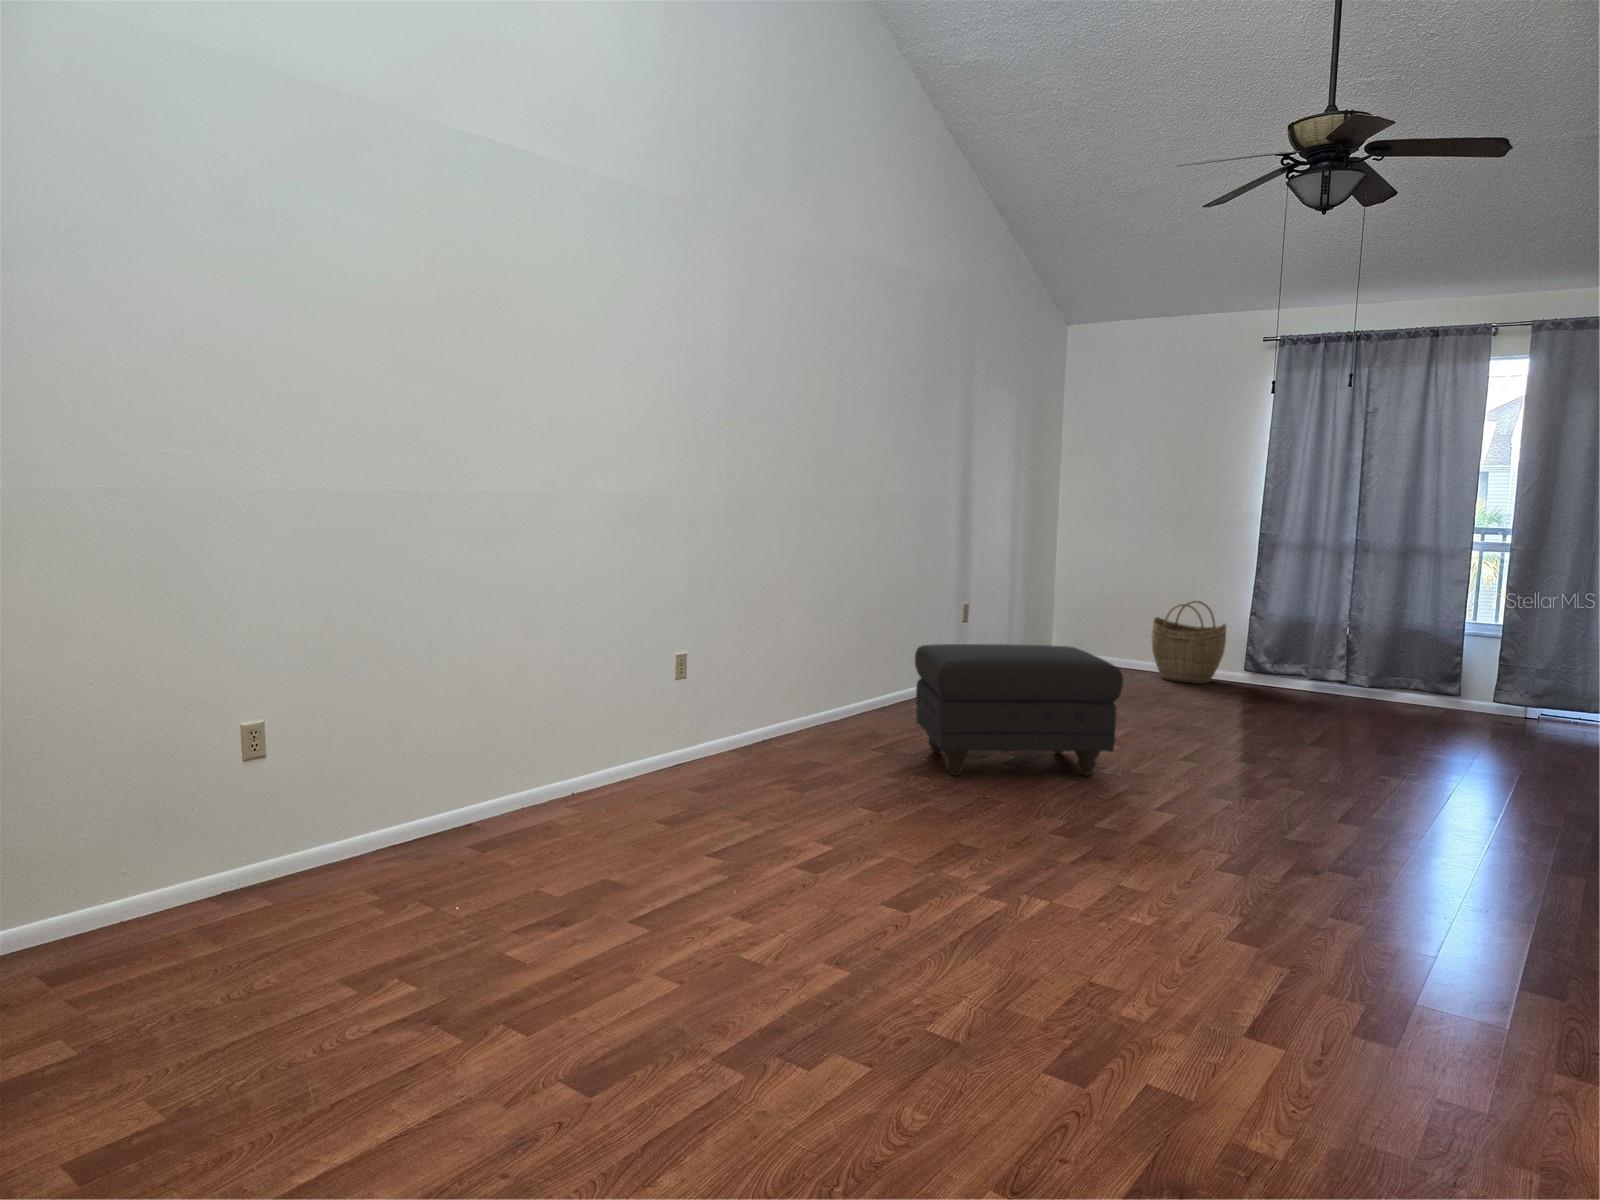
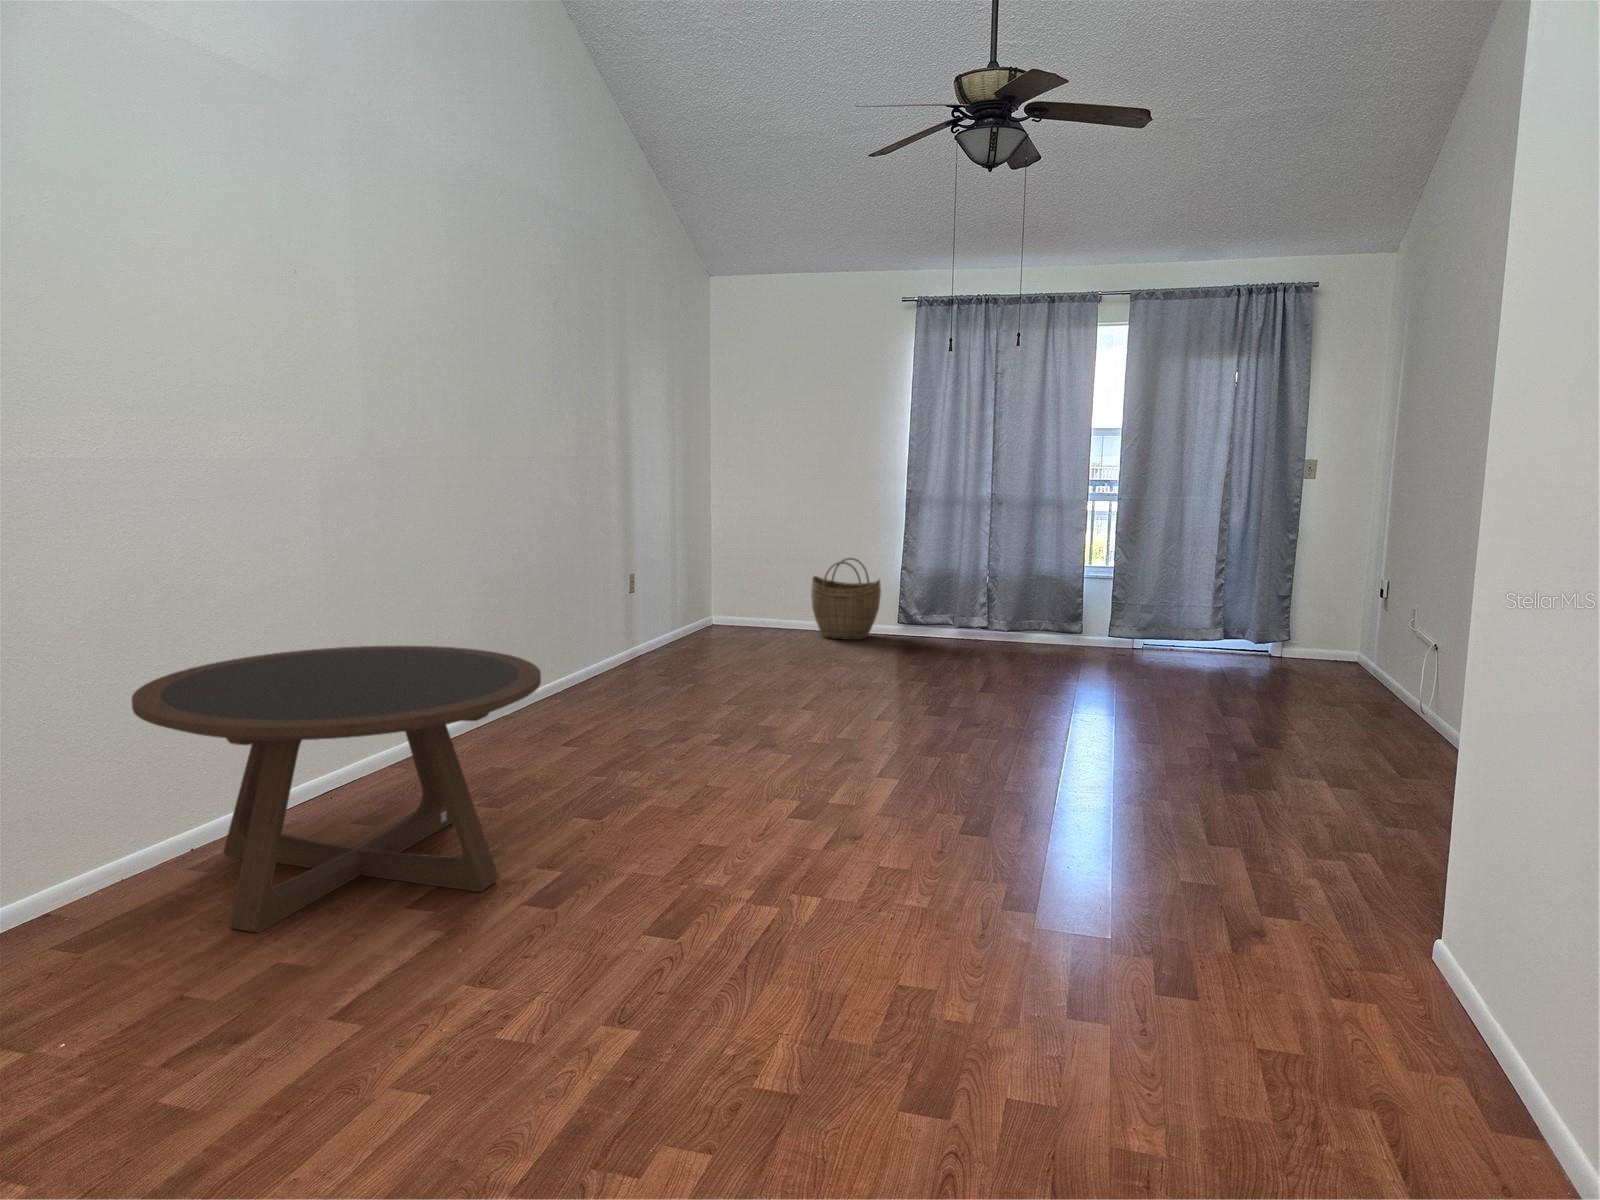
ottoman: present [915,644,1123,776] -> none [603,614,831,765]
coffee table: none [532,648,830,857] -> present [132,646,541,933]

